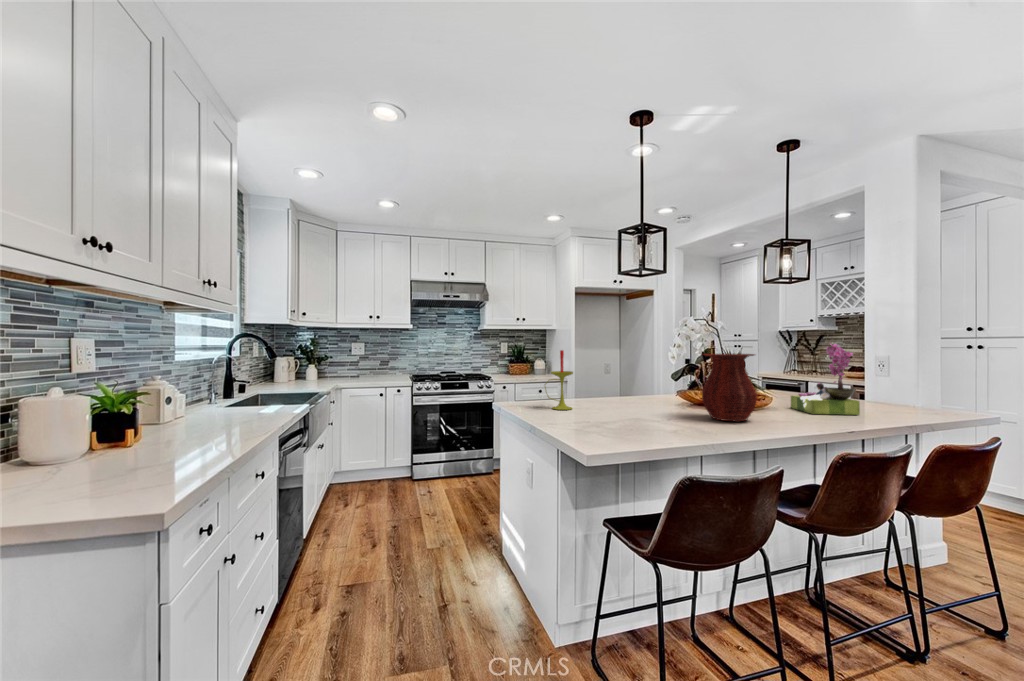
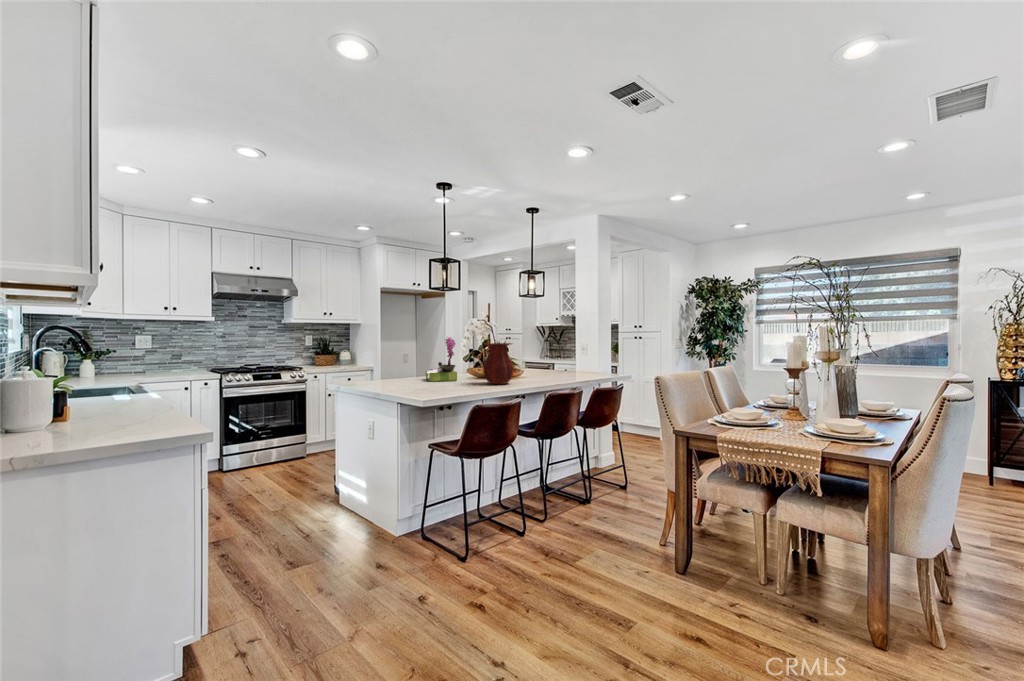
flower arrangement: present [791,344,860,415] -> present [426,337,457,382]
candle: present [545,350,573,410] -> none [377,341,399,385]

